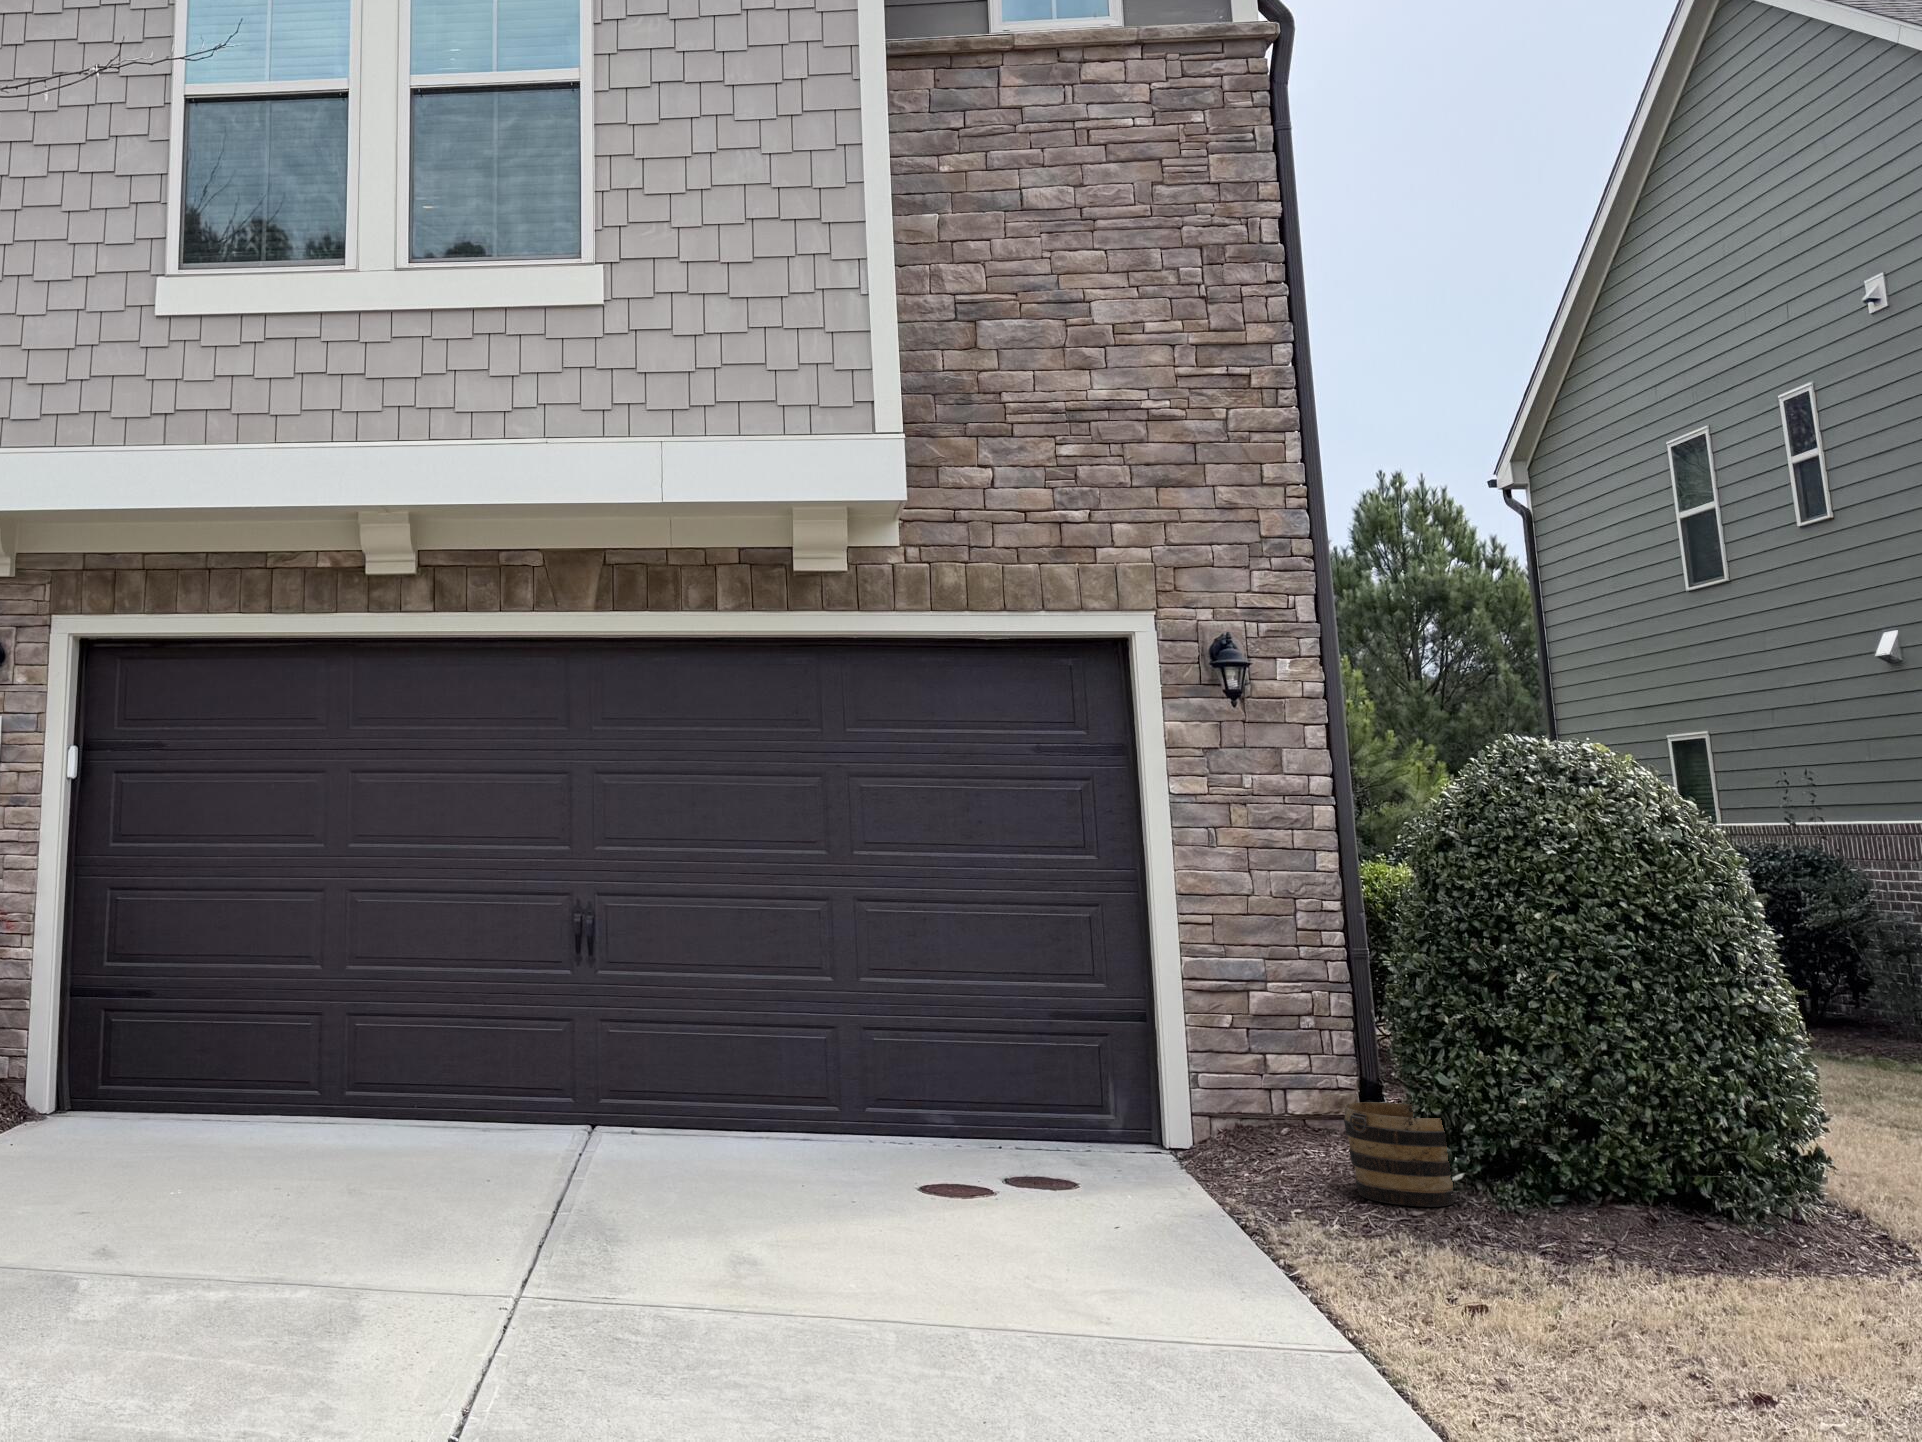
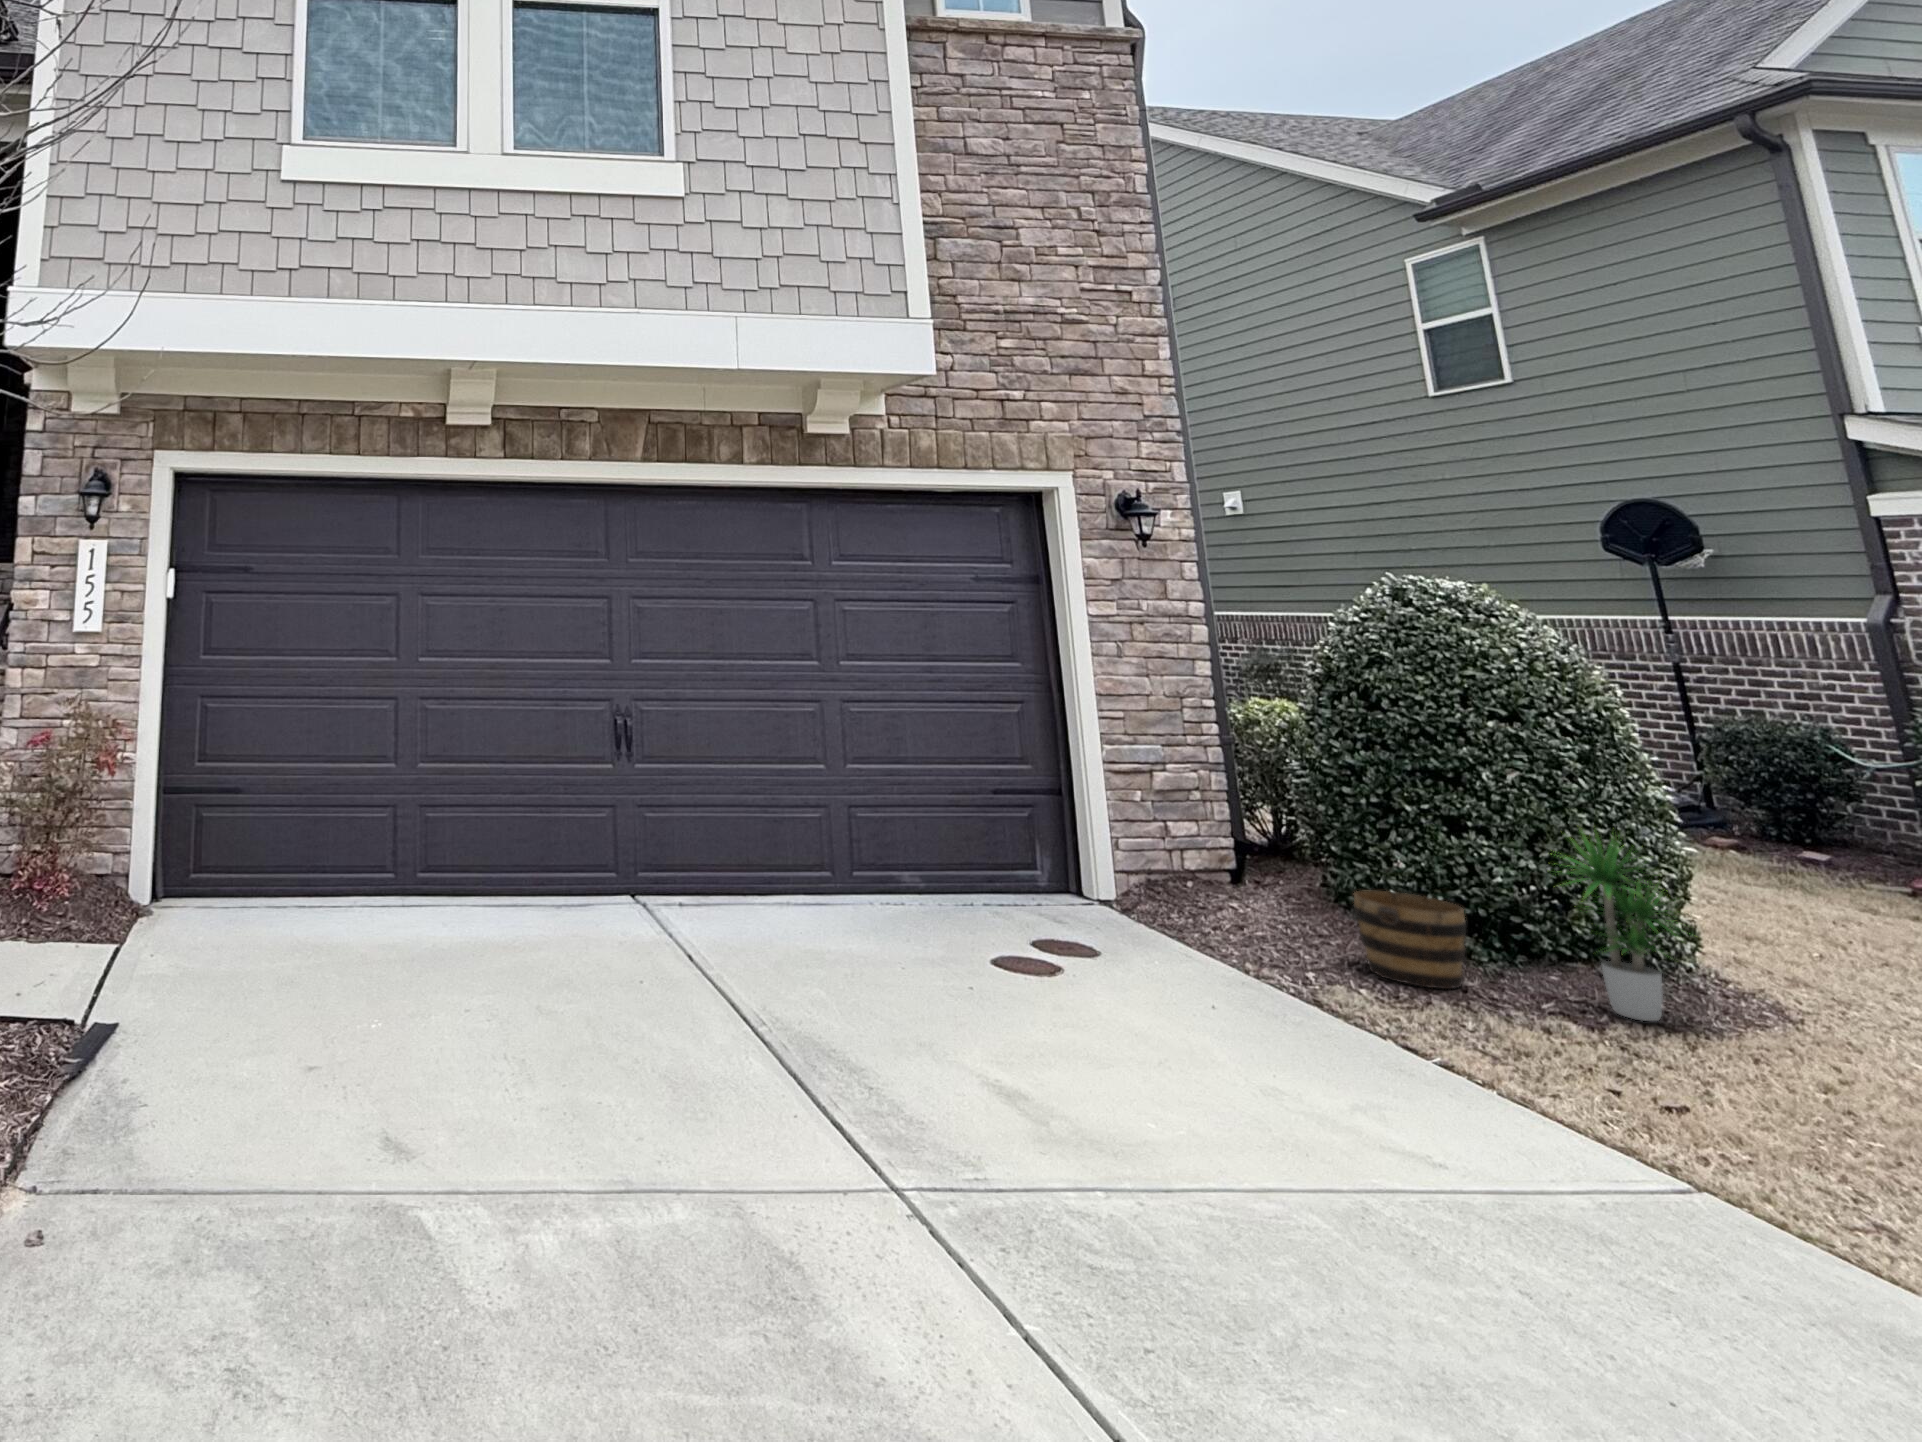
potted plant: none [1522,1012,1680,1236] -> present [1564,830,1683,1021]

